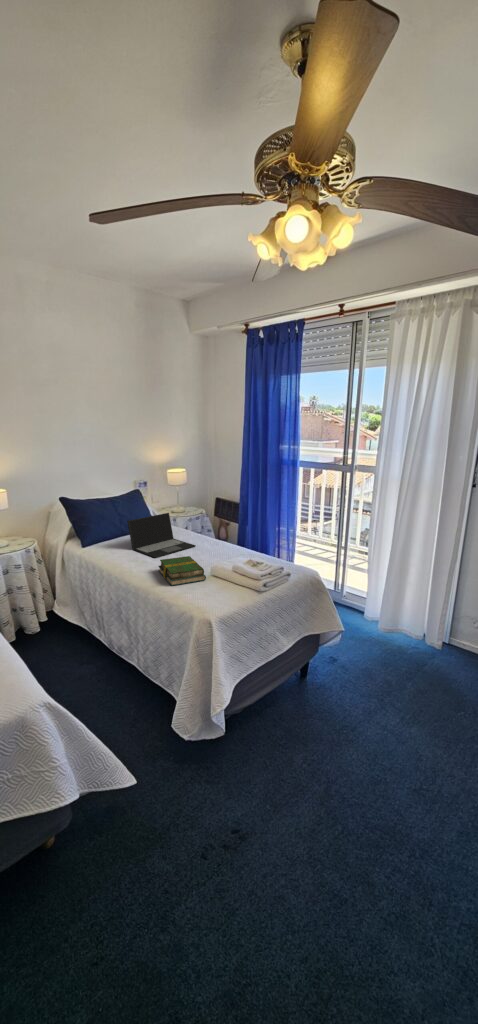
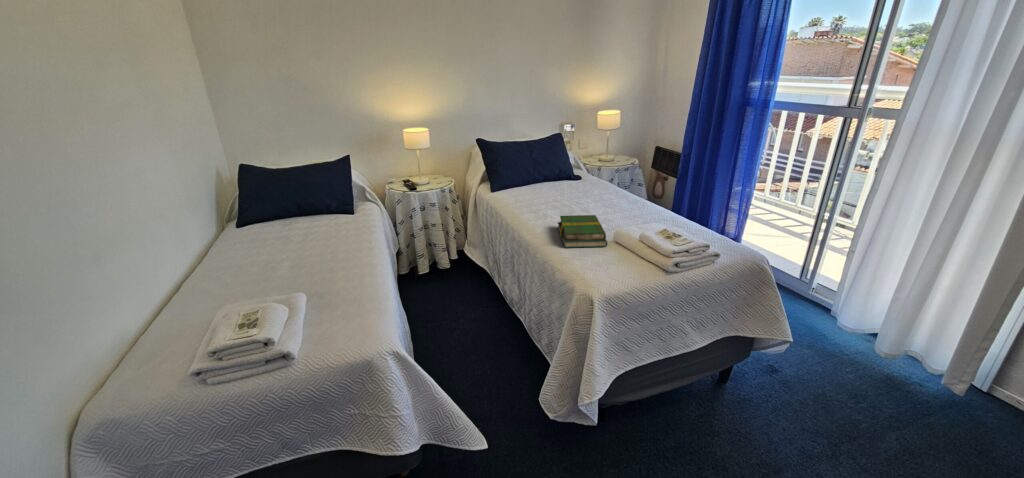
laptop: present [127,513,196,558] -> none [536,161,612,212]

